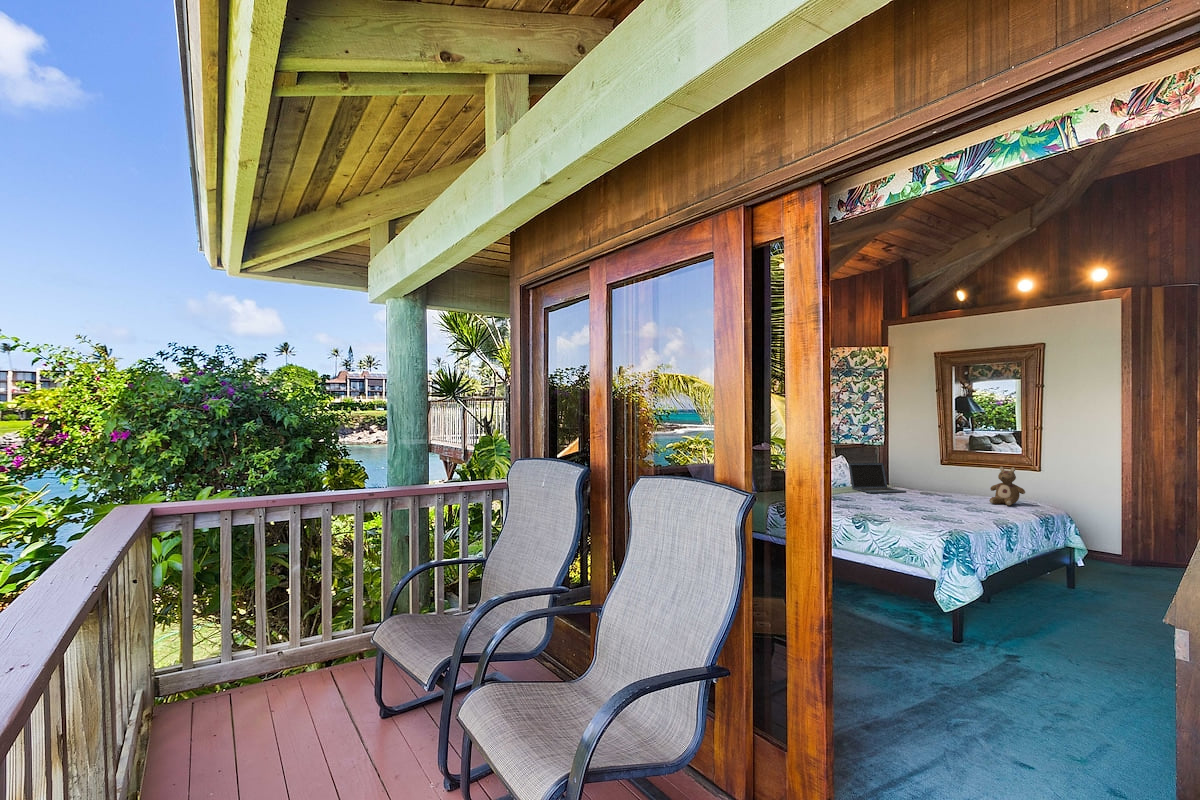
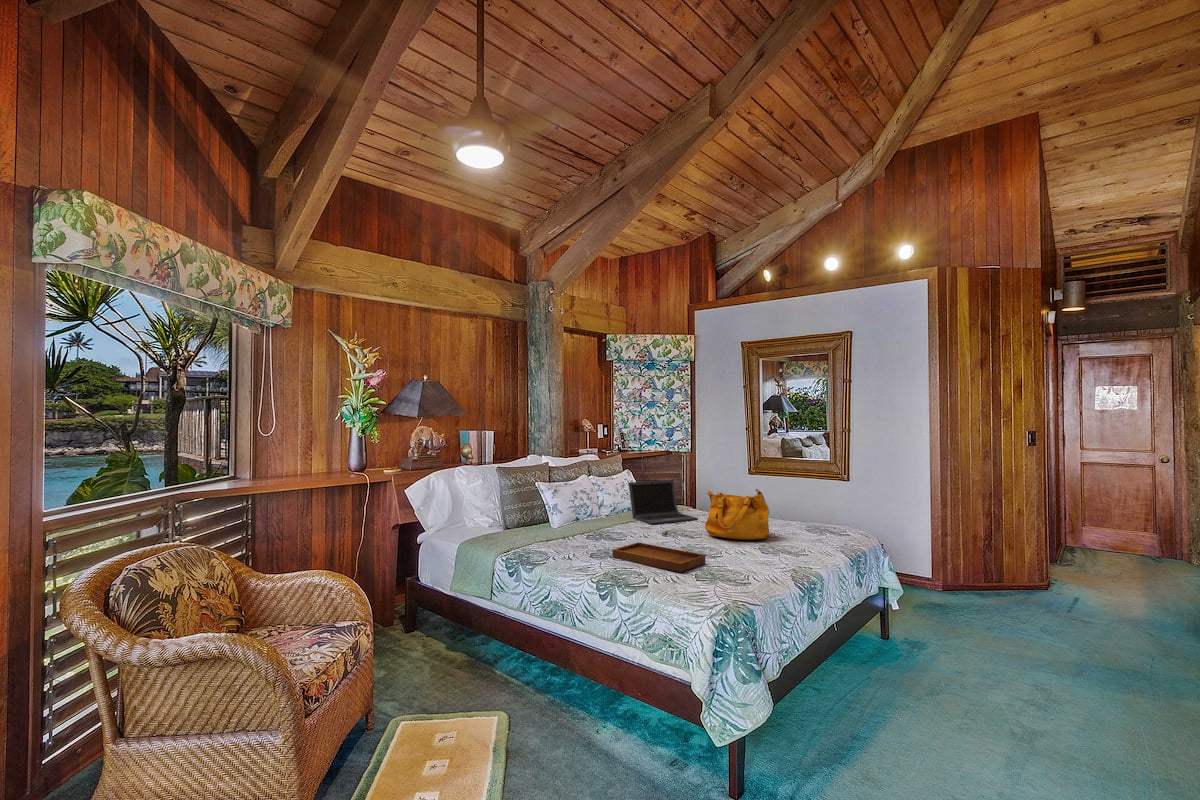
stuffed bear: present [989,467,1025,506] -> none [792,485,834,538]
handbag: none [917,468,971,505] -> present [705,489,769,540]
tray: none [854,491,925,516] -> present [612,531,705,572]

